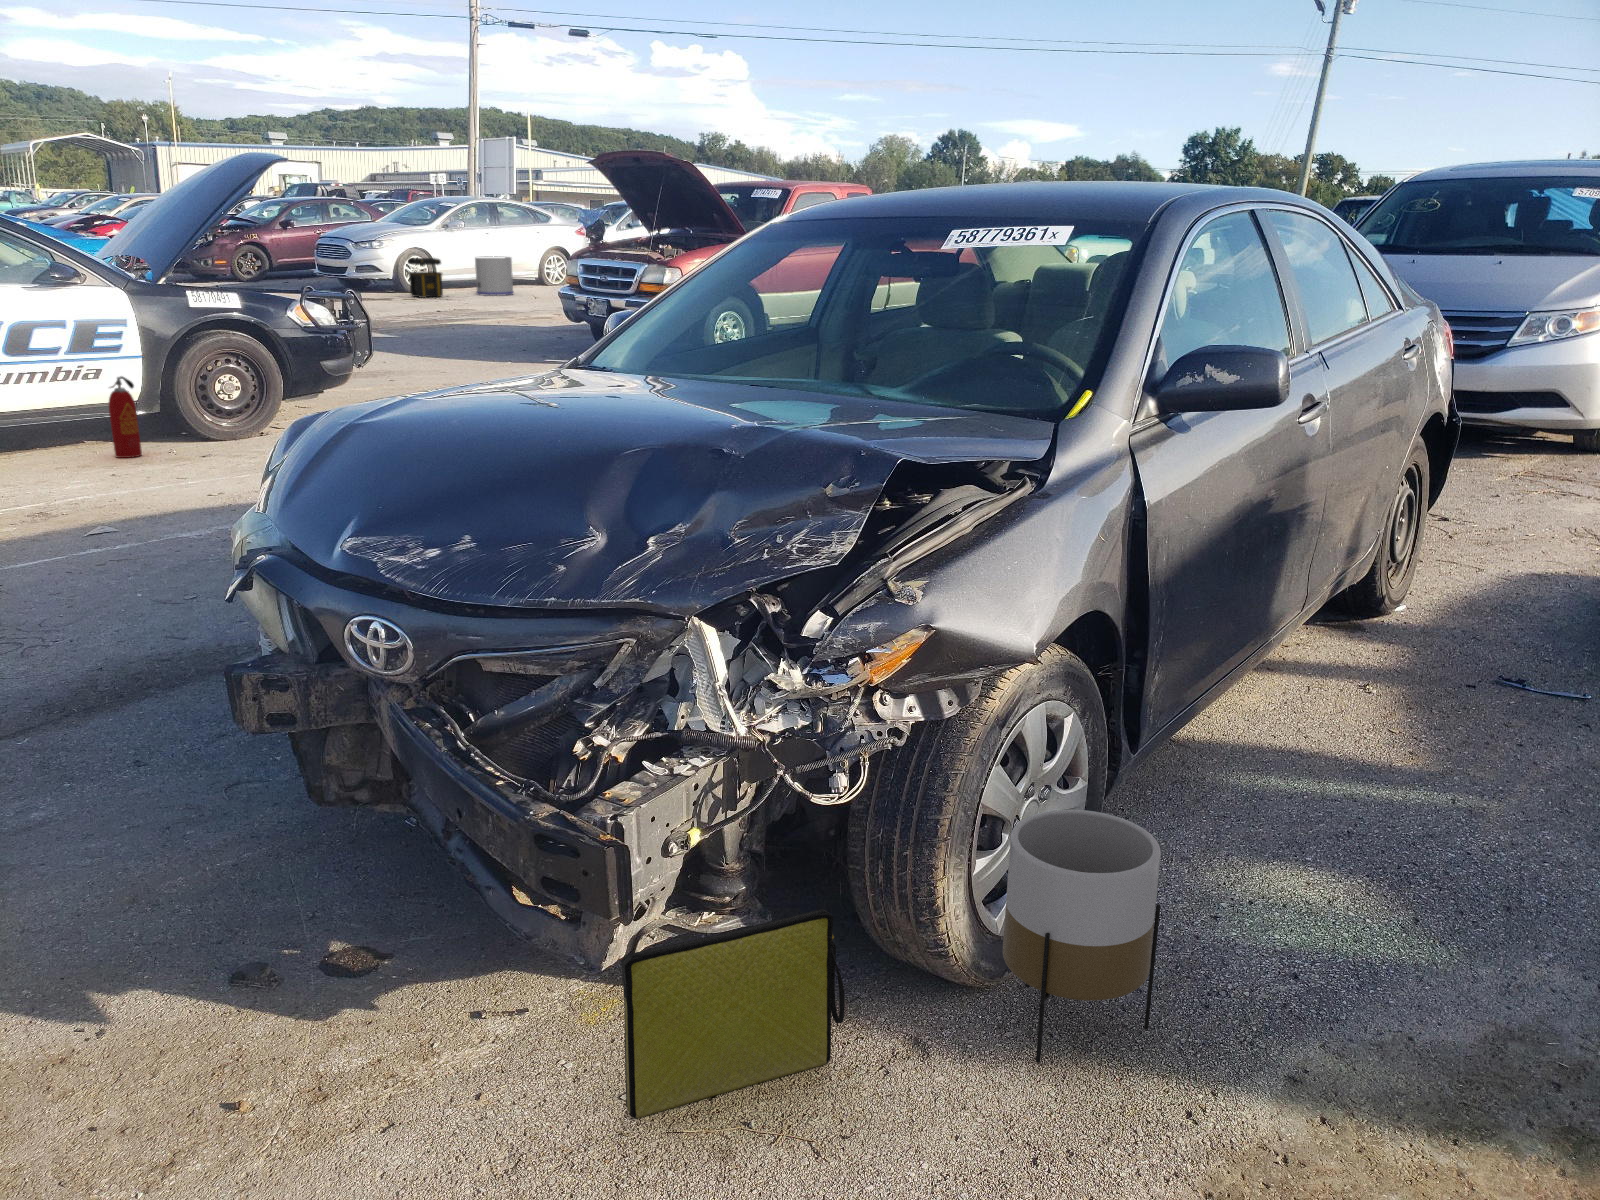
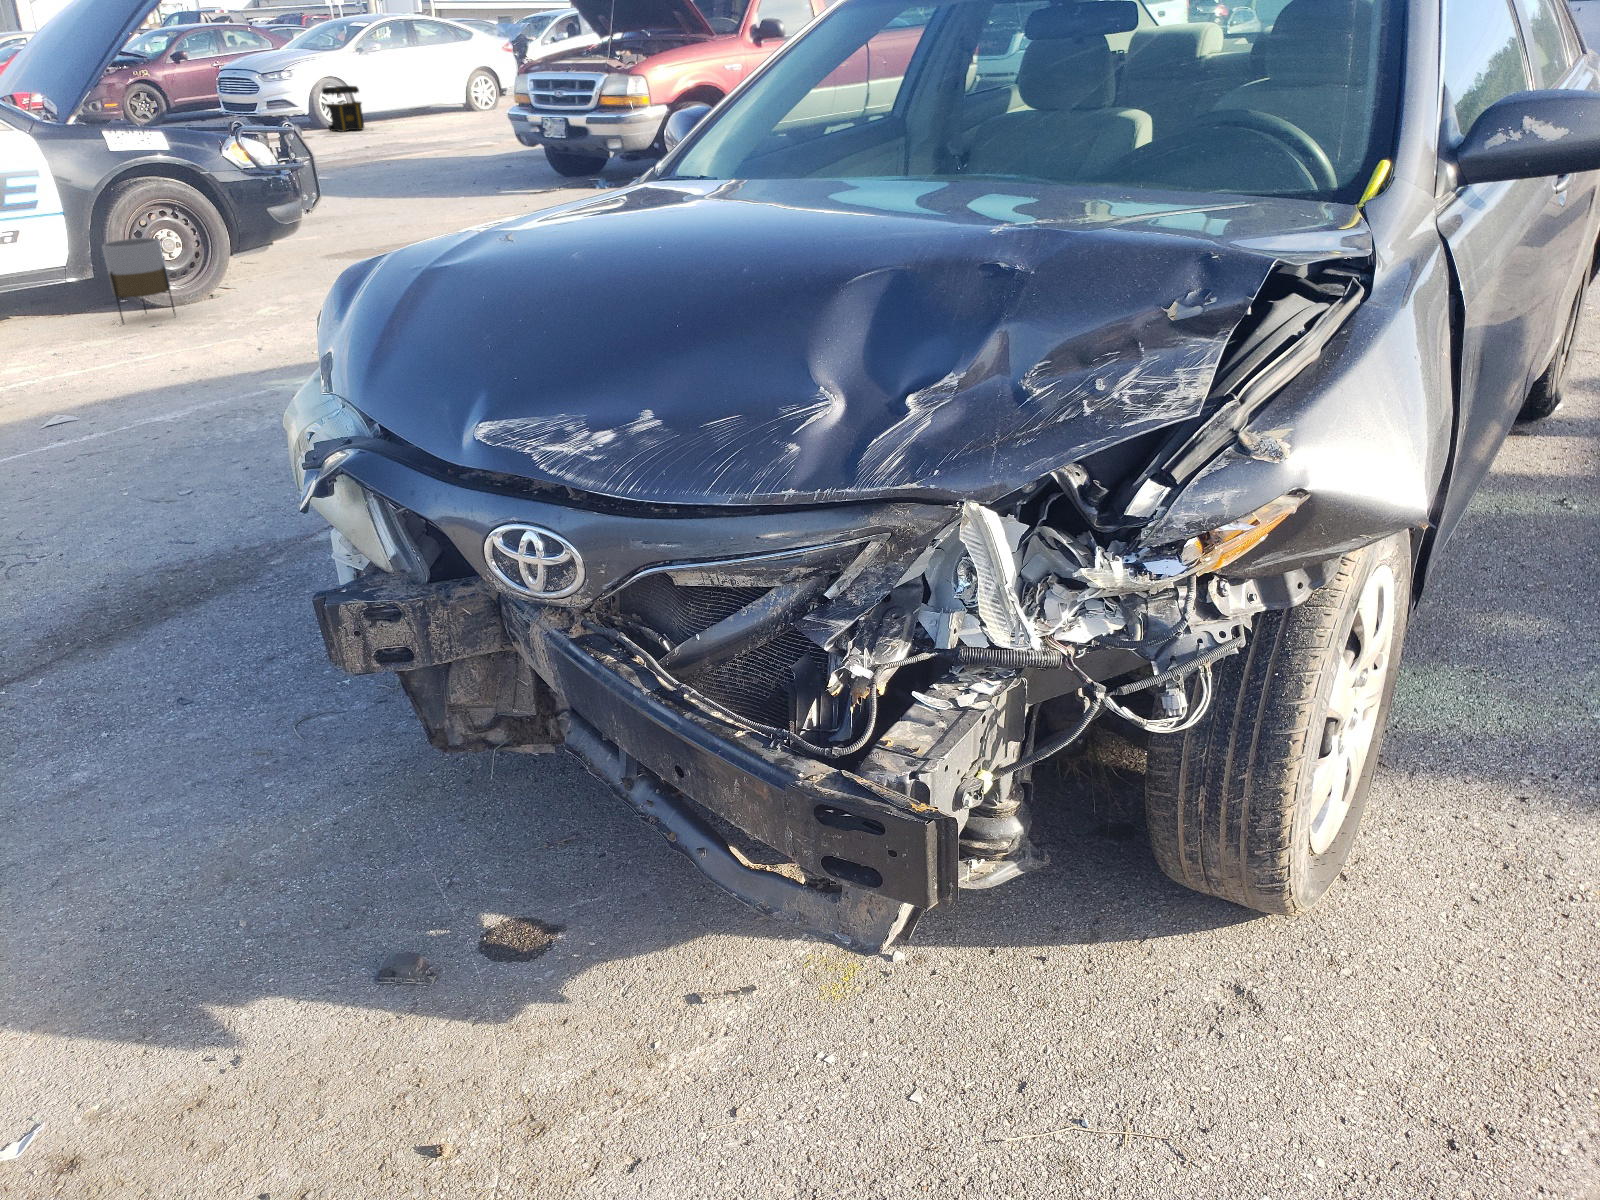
trash can: present [475,256,514,296] -> none [395,79,442,125]
fire extinguisher: present [109,376,142,458] -> none [32,239,81,334]
planter: present [1003,810,1161,1062] -> present [102,238,176,323]
bag: present [622,909,845,1119] -> none [921,851,1166,1127]

